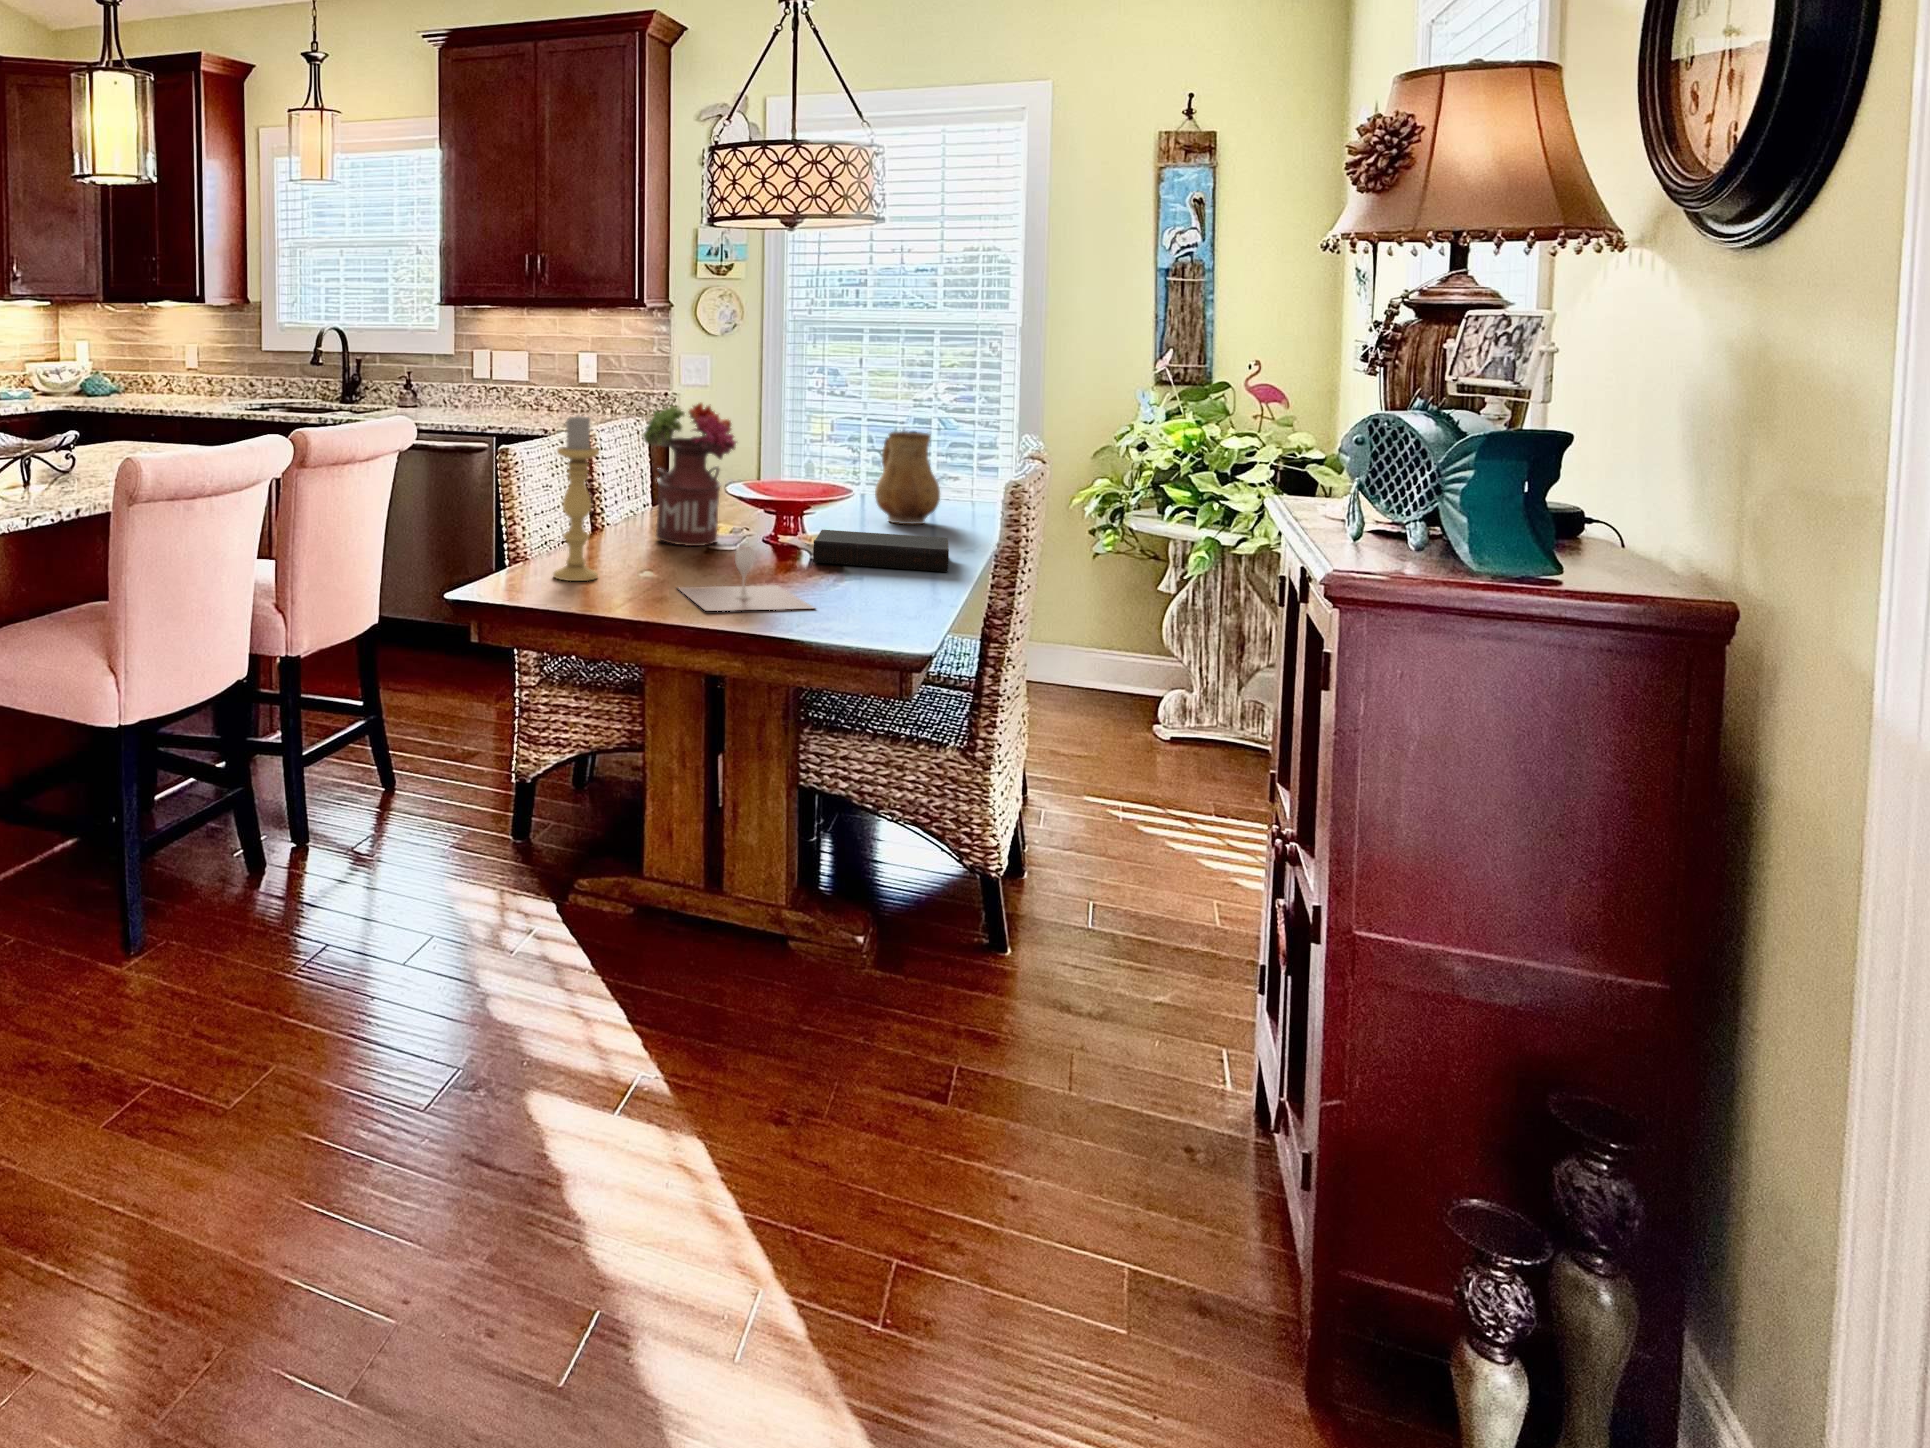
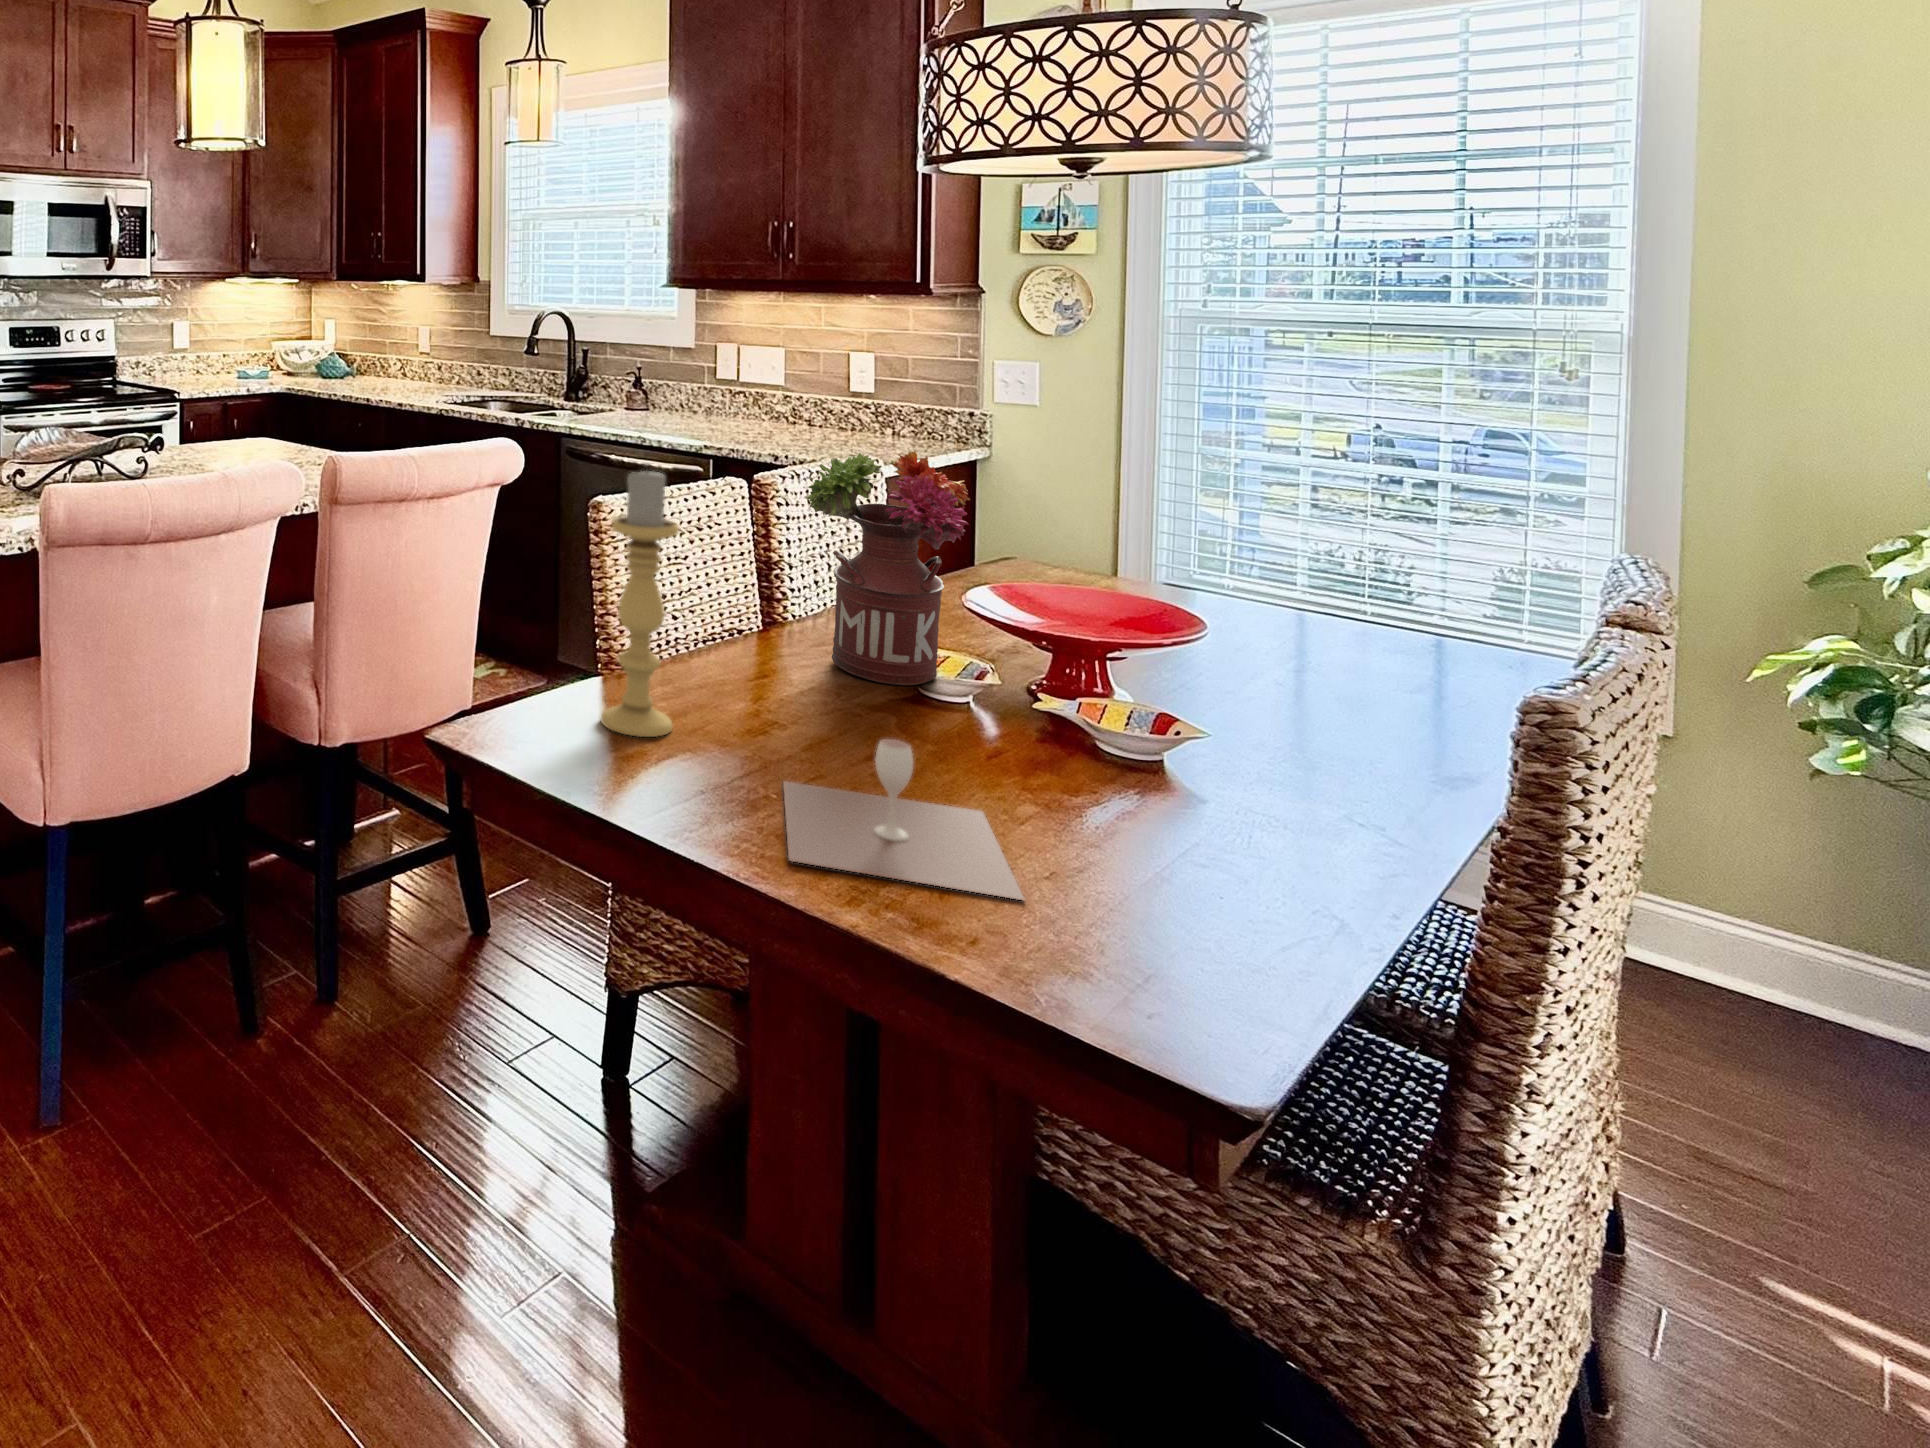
ceramic pitcher: present [875,432,940,524] -> none [1271,519,1413,692]
book: present [813,530,949,572] -> none [1088,693,1403,840]

